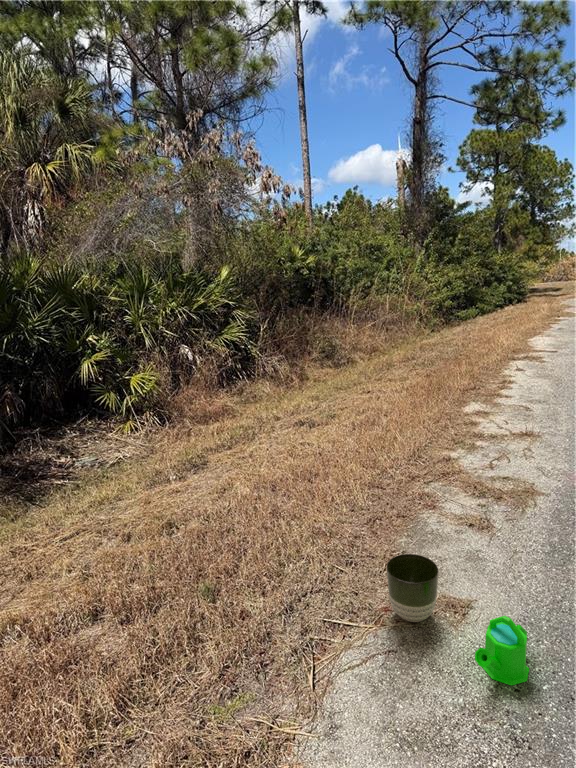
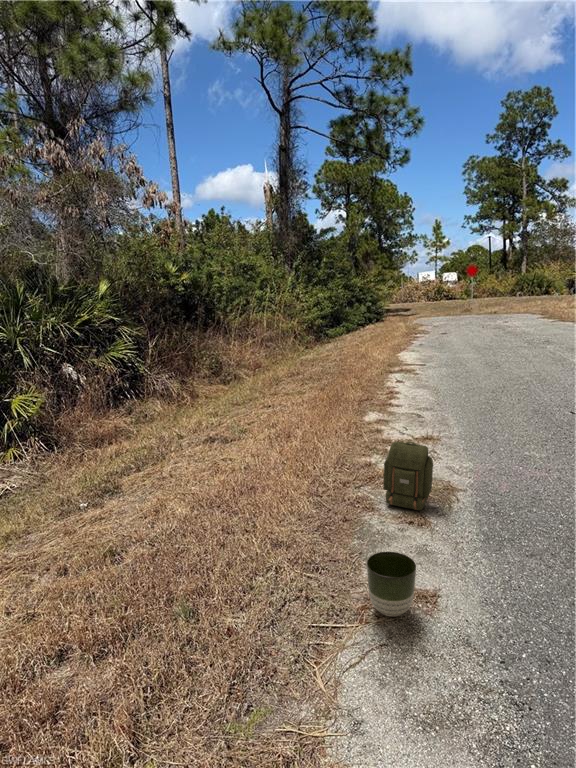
backpack: none [449,438,504,513] -> present [383,442,433,510]
watering can: present [475,616,529,686] -> none [465,594,508,658]

